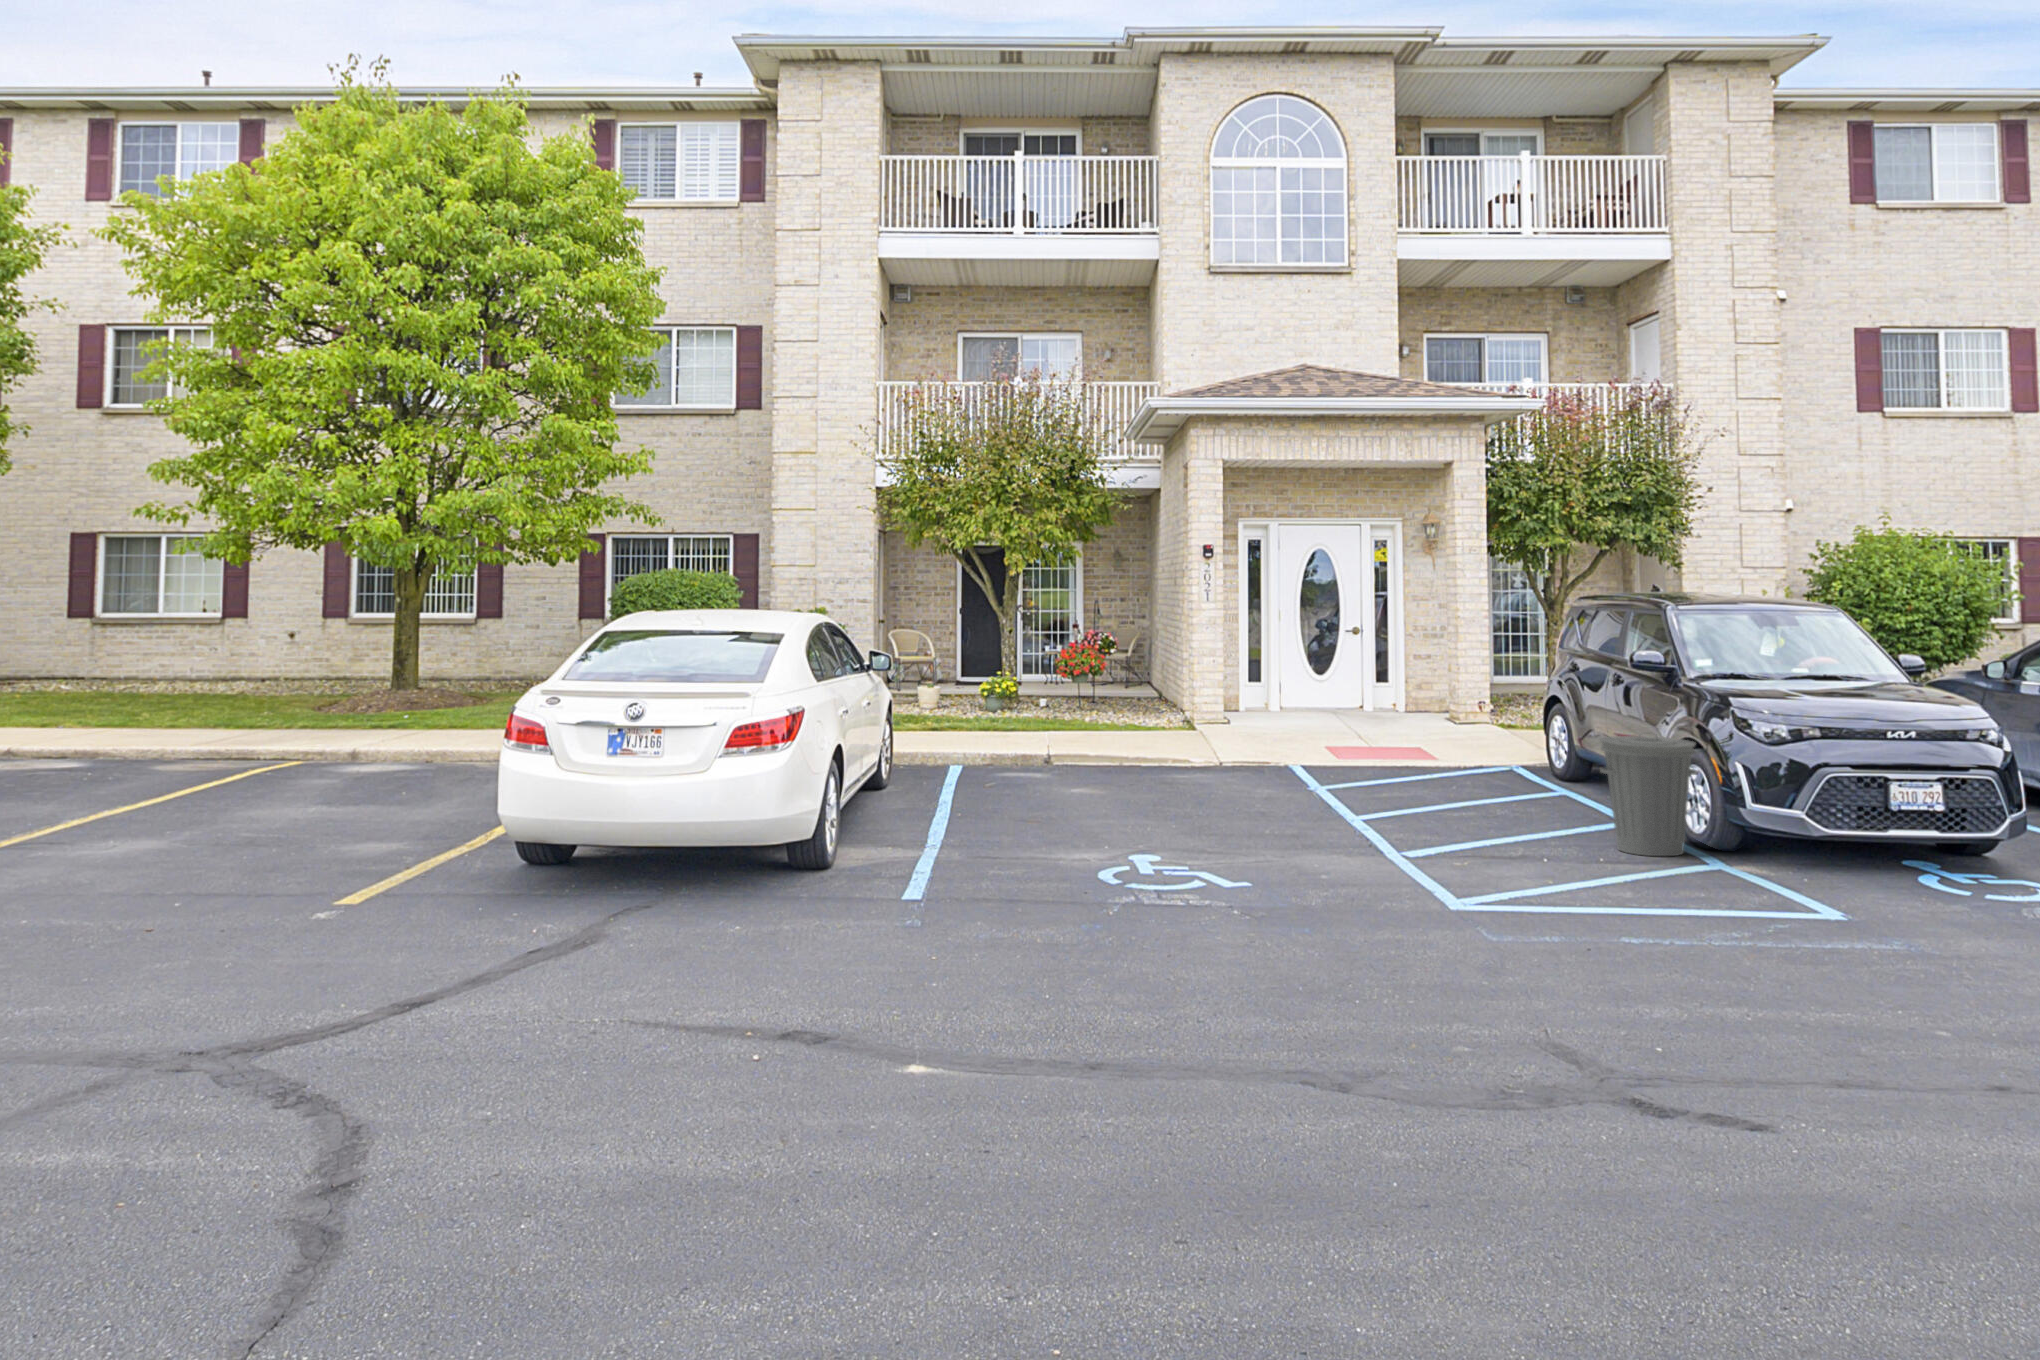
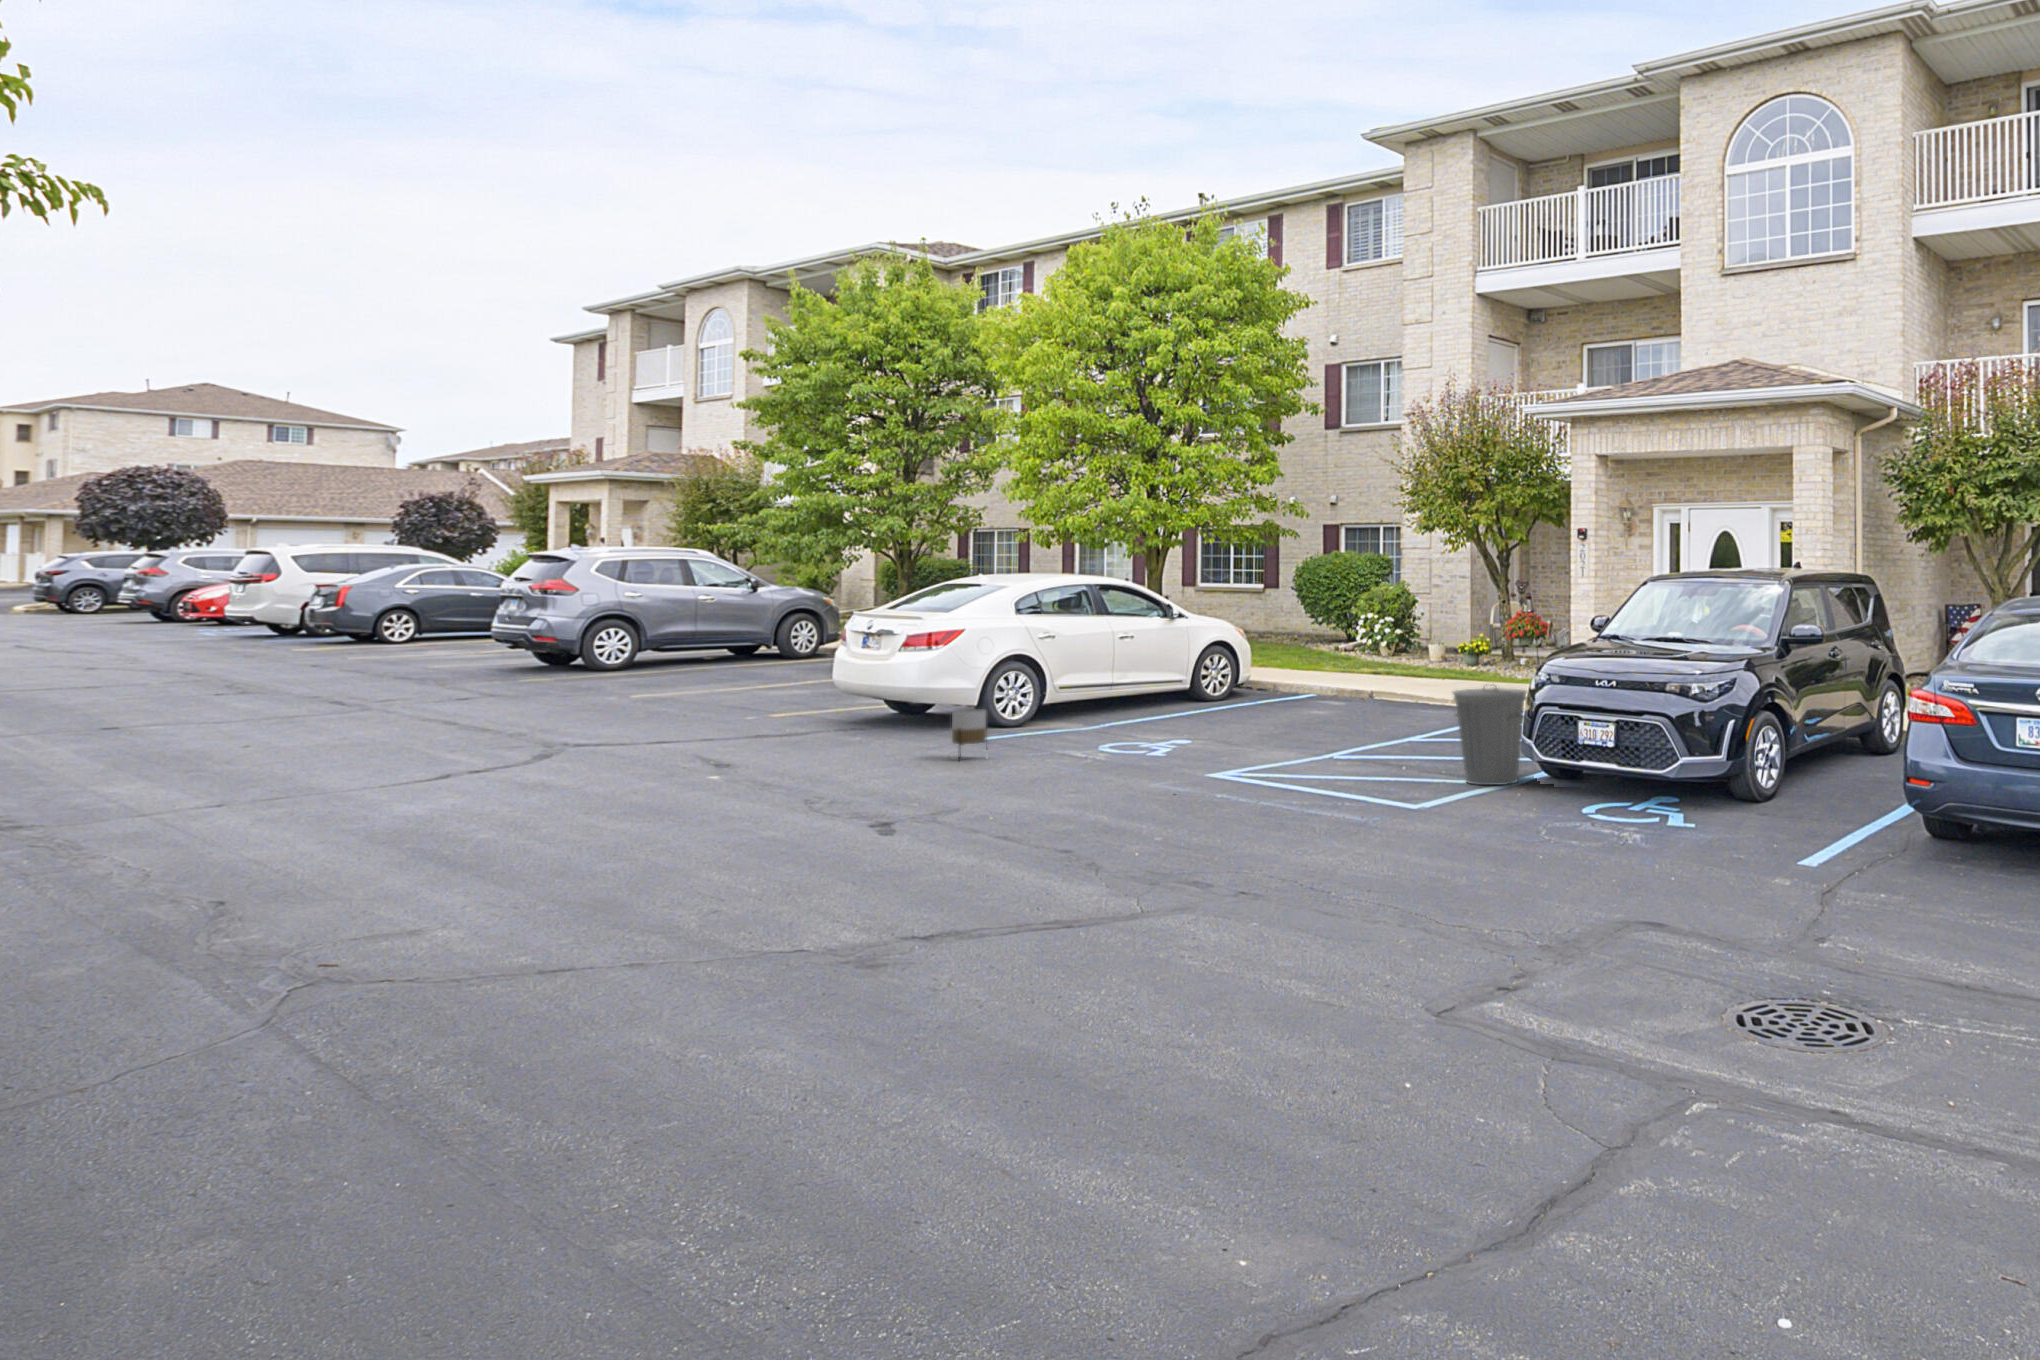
planter: none [834,795,887,879] -> present [952,709,988,750]

